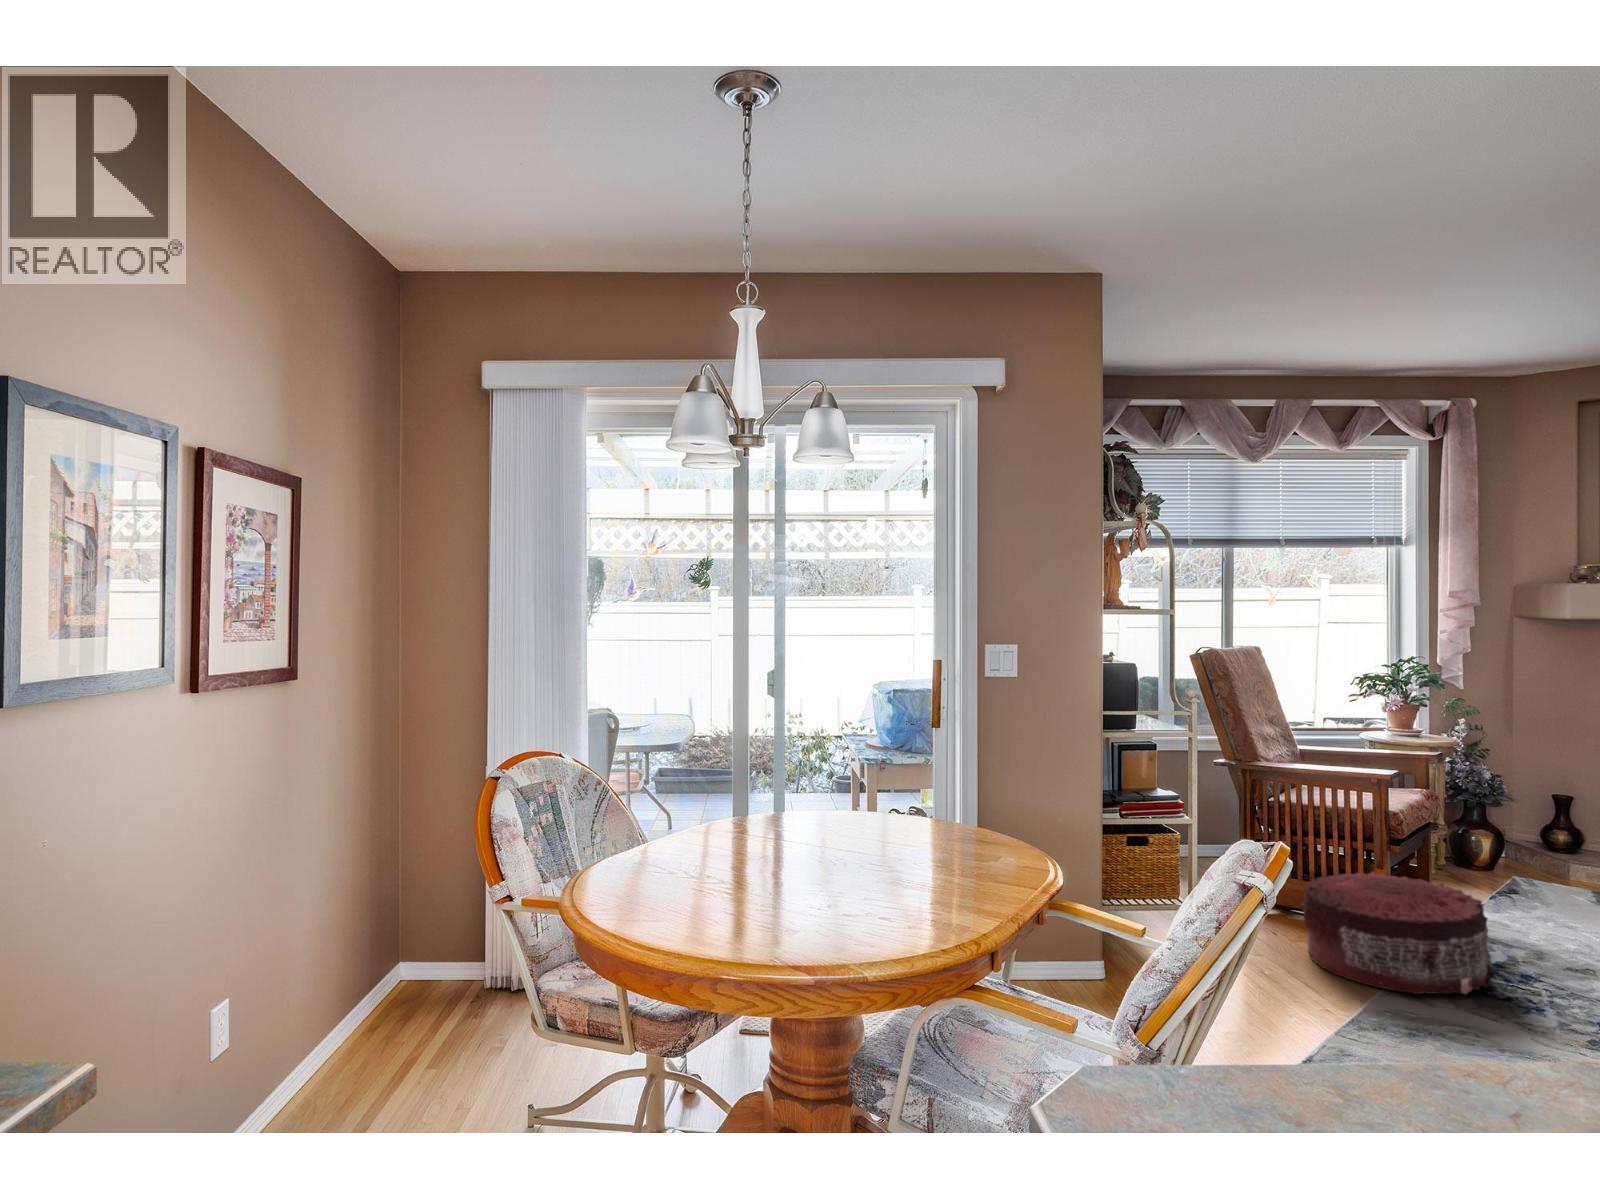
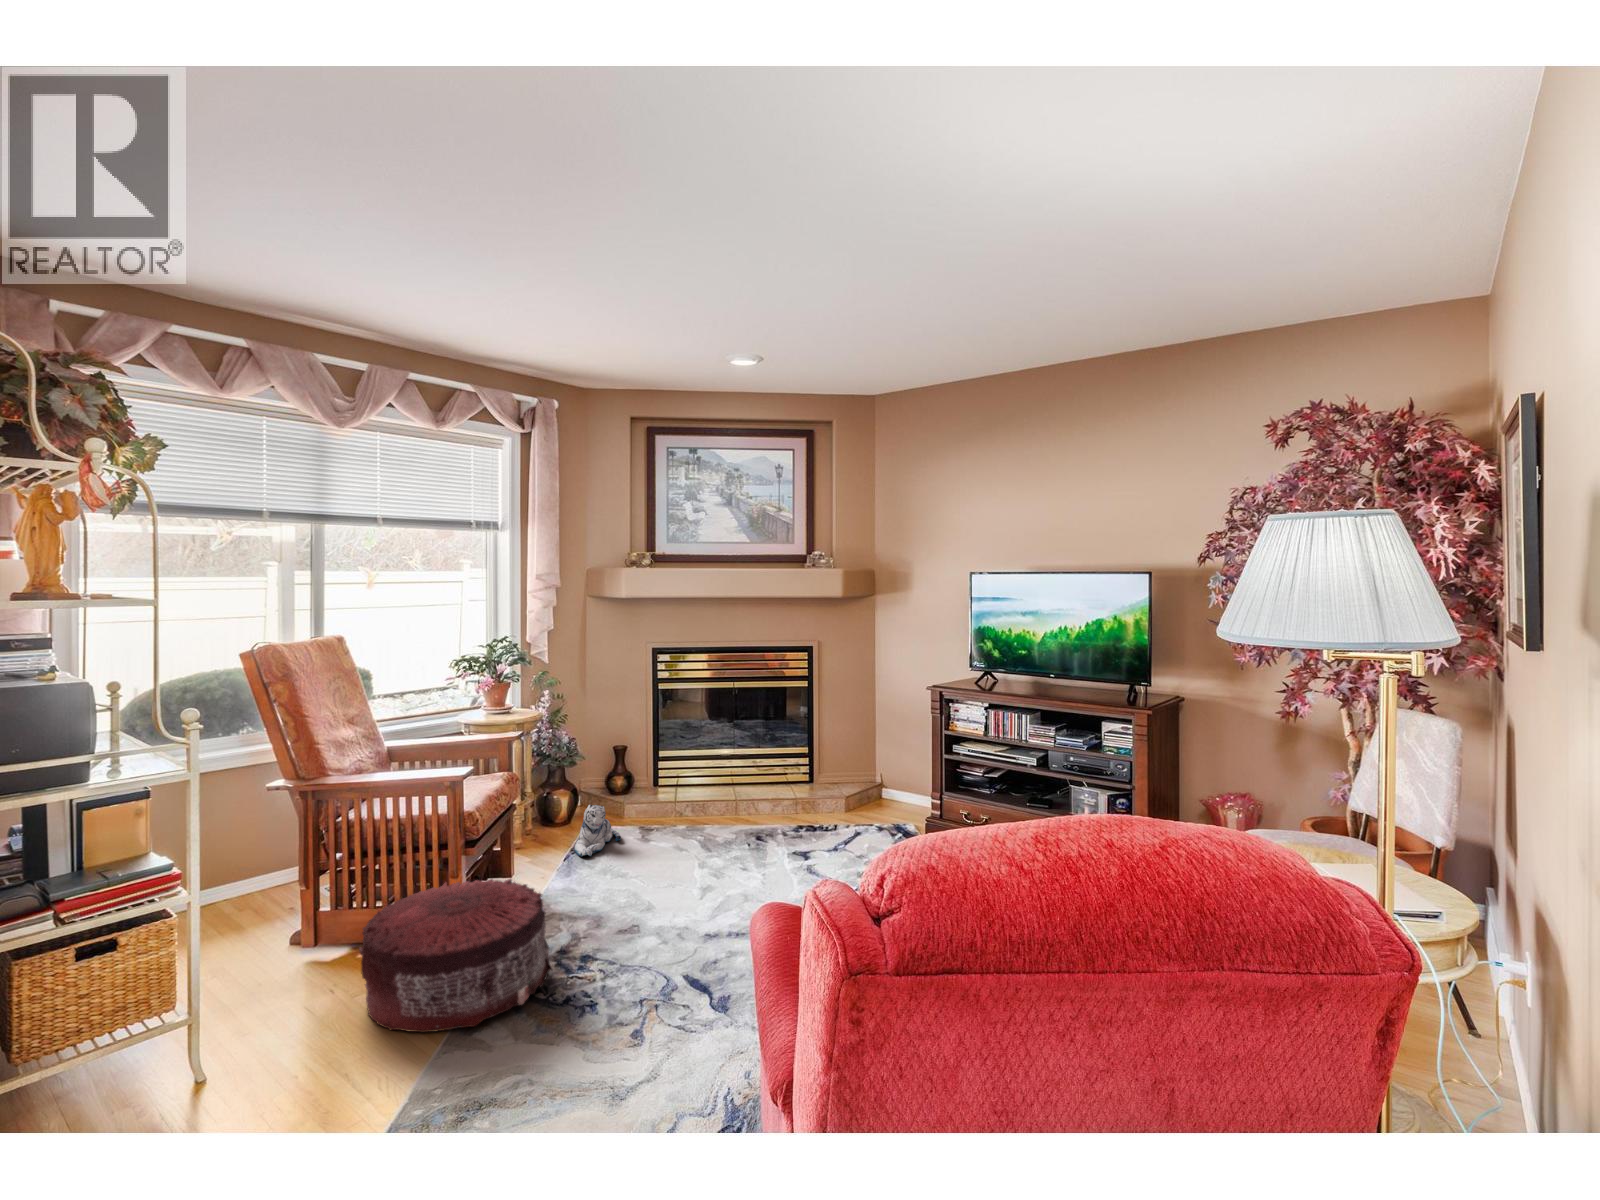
plush toy: none [1504,848,1569,905] -> present [574,805,621,857]

